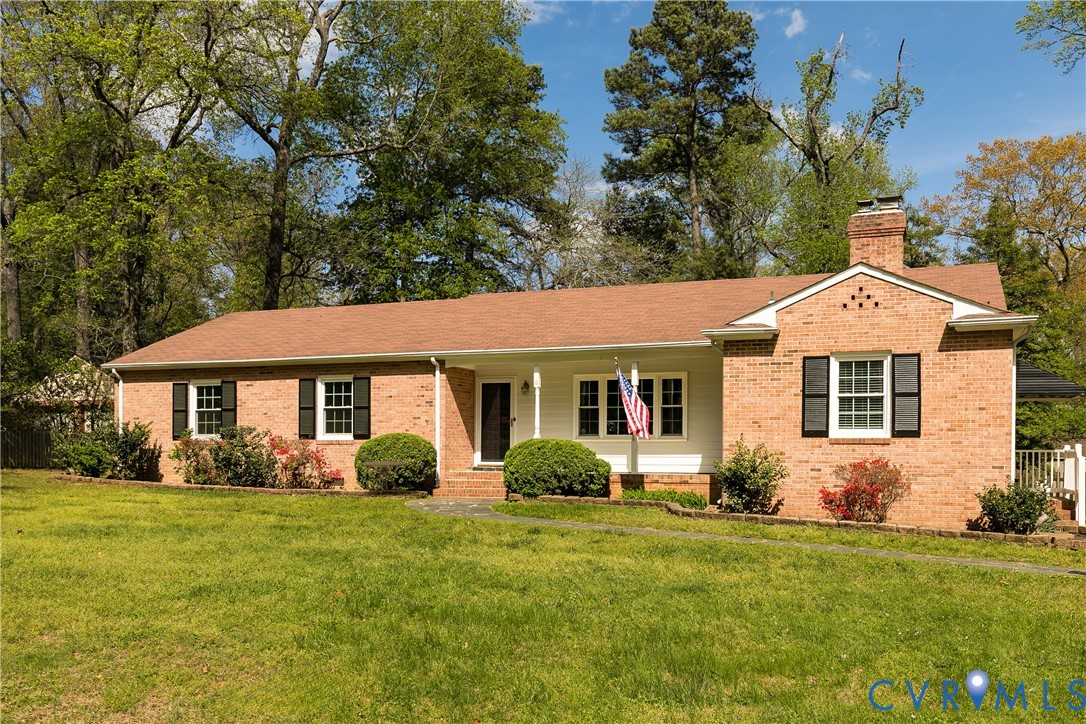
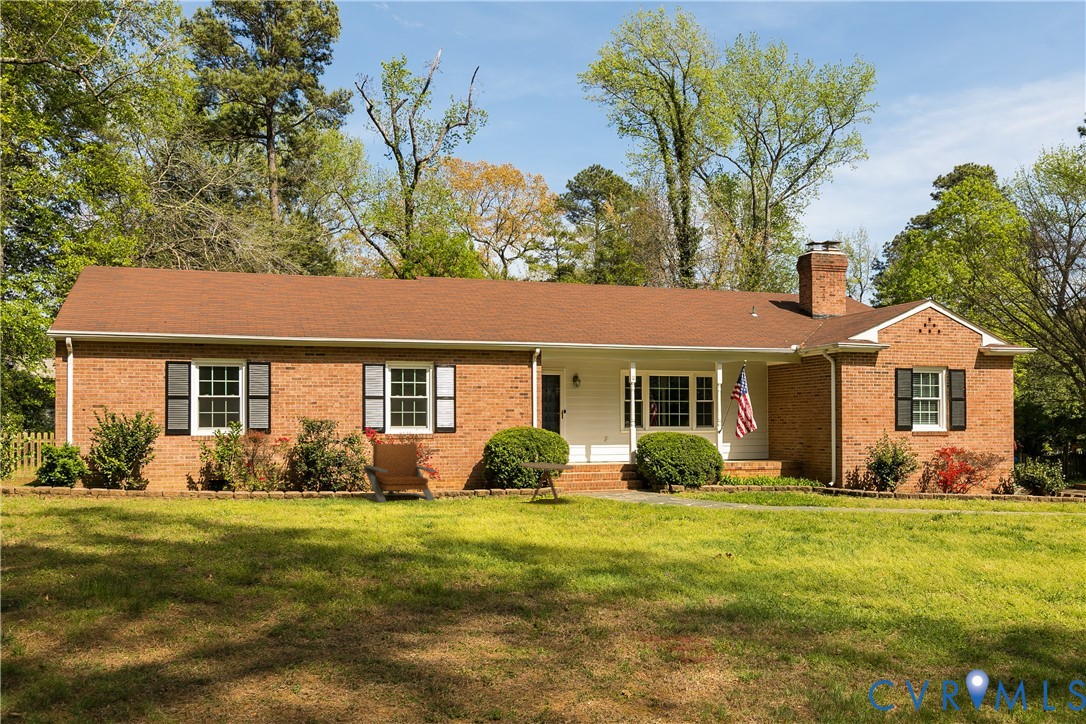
lounge chair: none [279,445,336,488] -> present [362,444,436,502]

